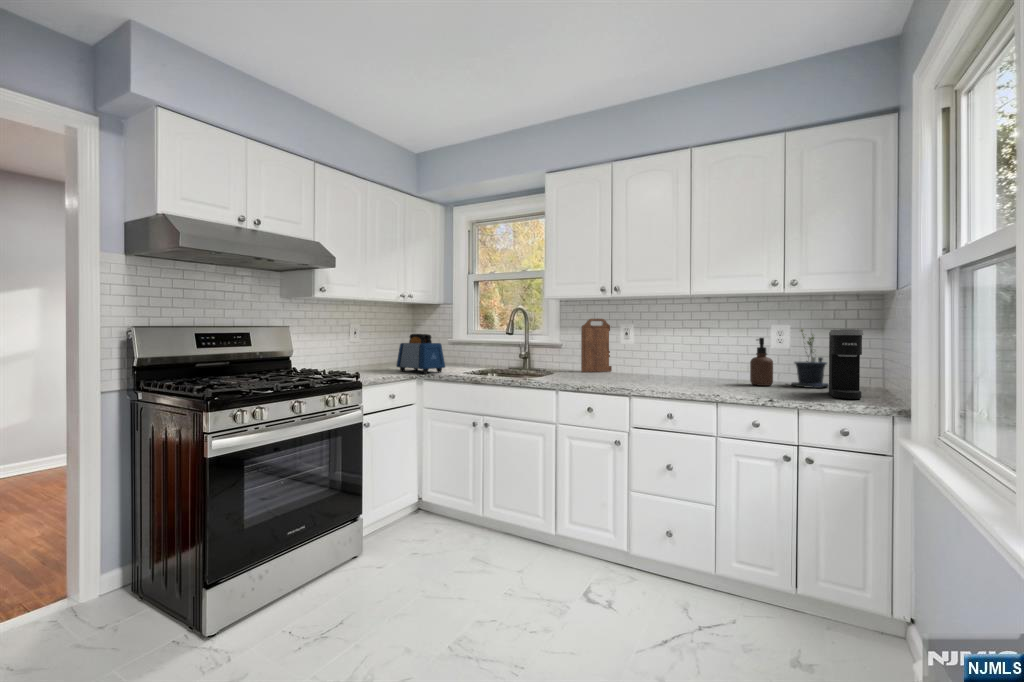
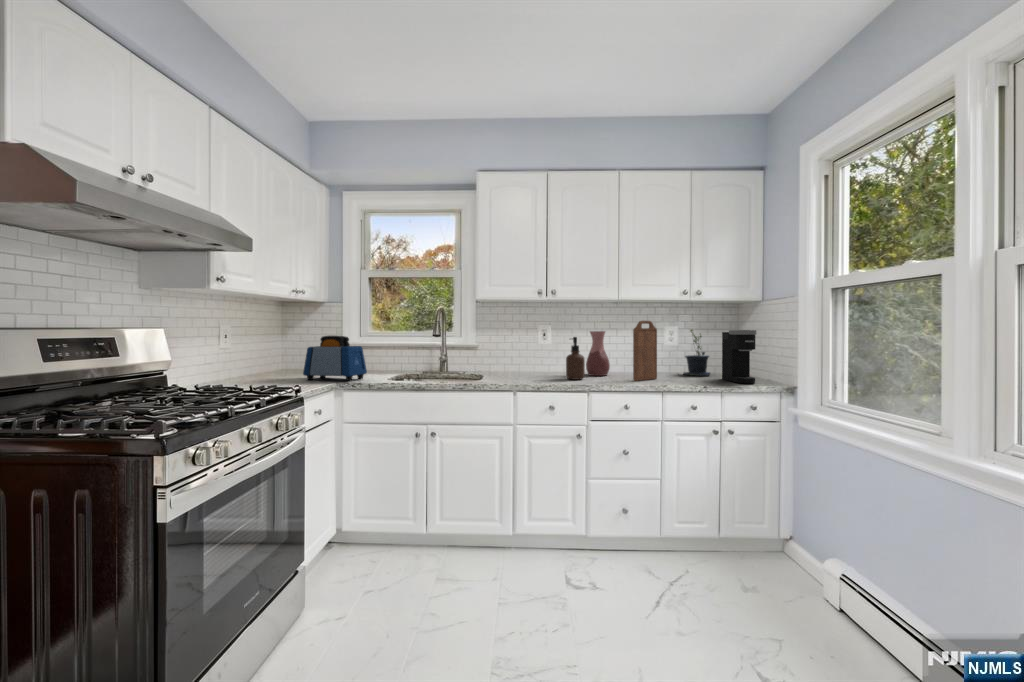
cutting board: present [581,319,612,372] -> present [633,321,657,381]
vase: none [663,331,691,381] -> present [586,331,610,376]
soap dispenser: present [750,338,773,386] -> present [566,337,585,380]

